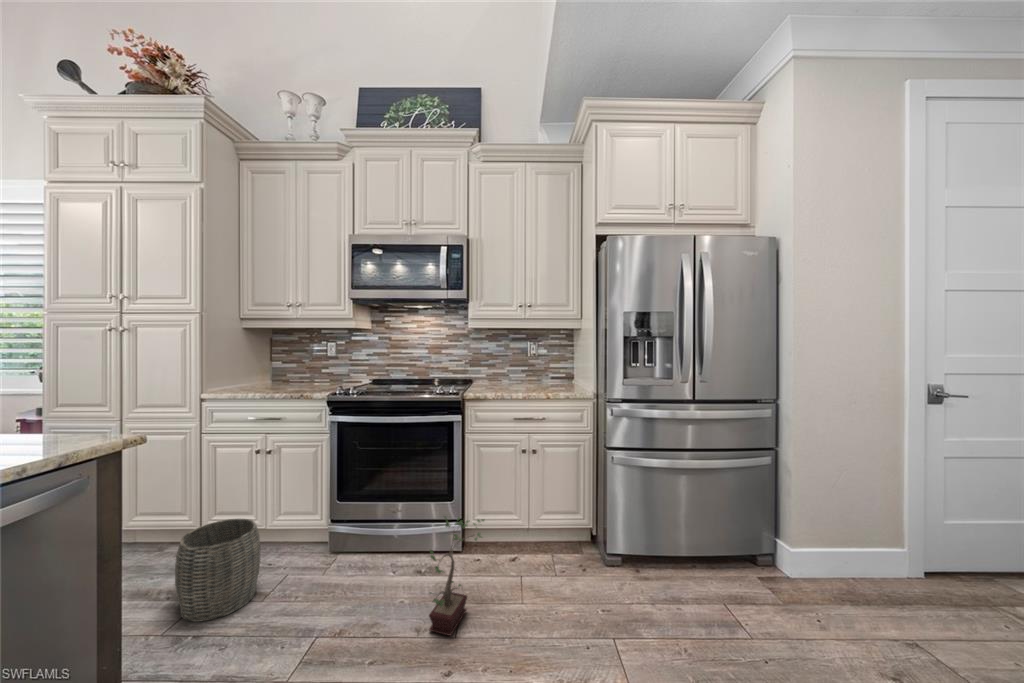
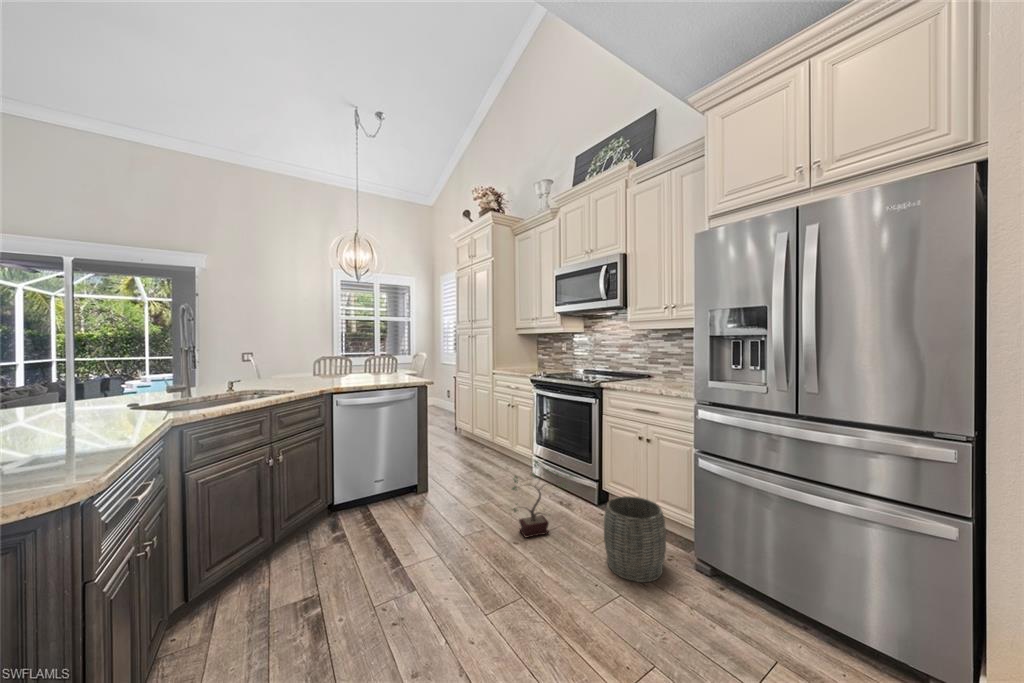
woven basket: present [175,519,260,622] -> present [604,496,666,582]

